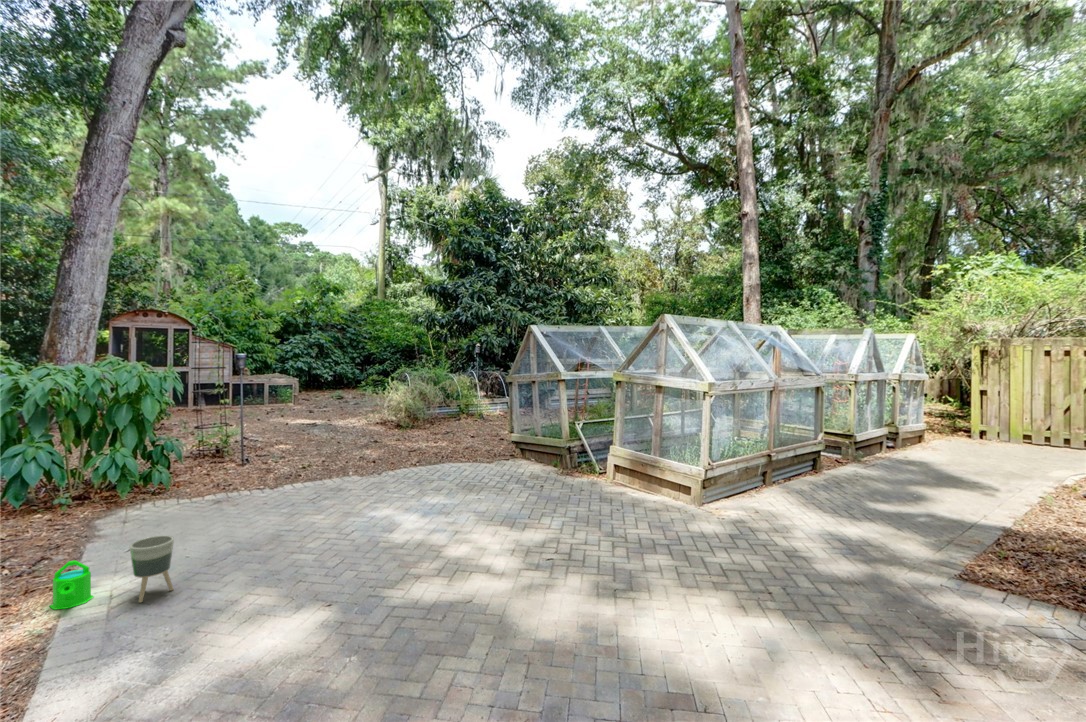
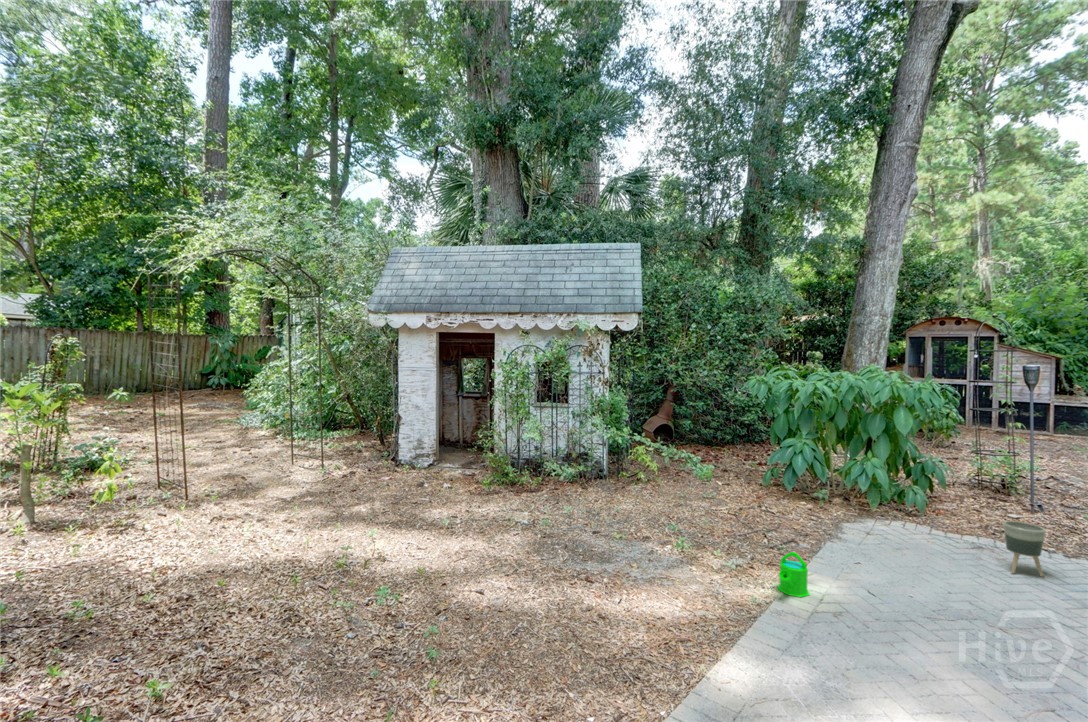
planter: present [130,536,174,603] -> present [1003,521,1045,577]

